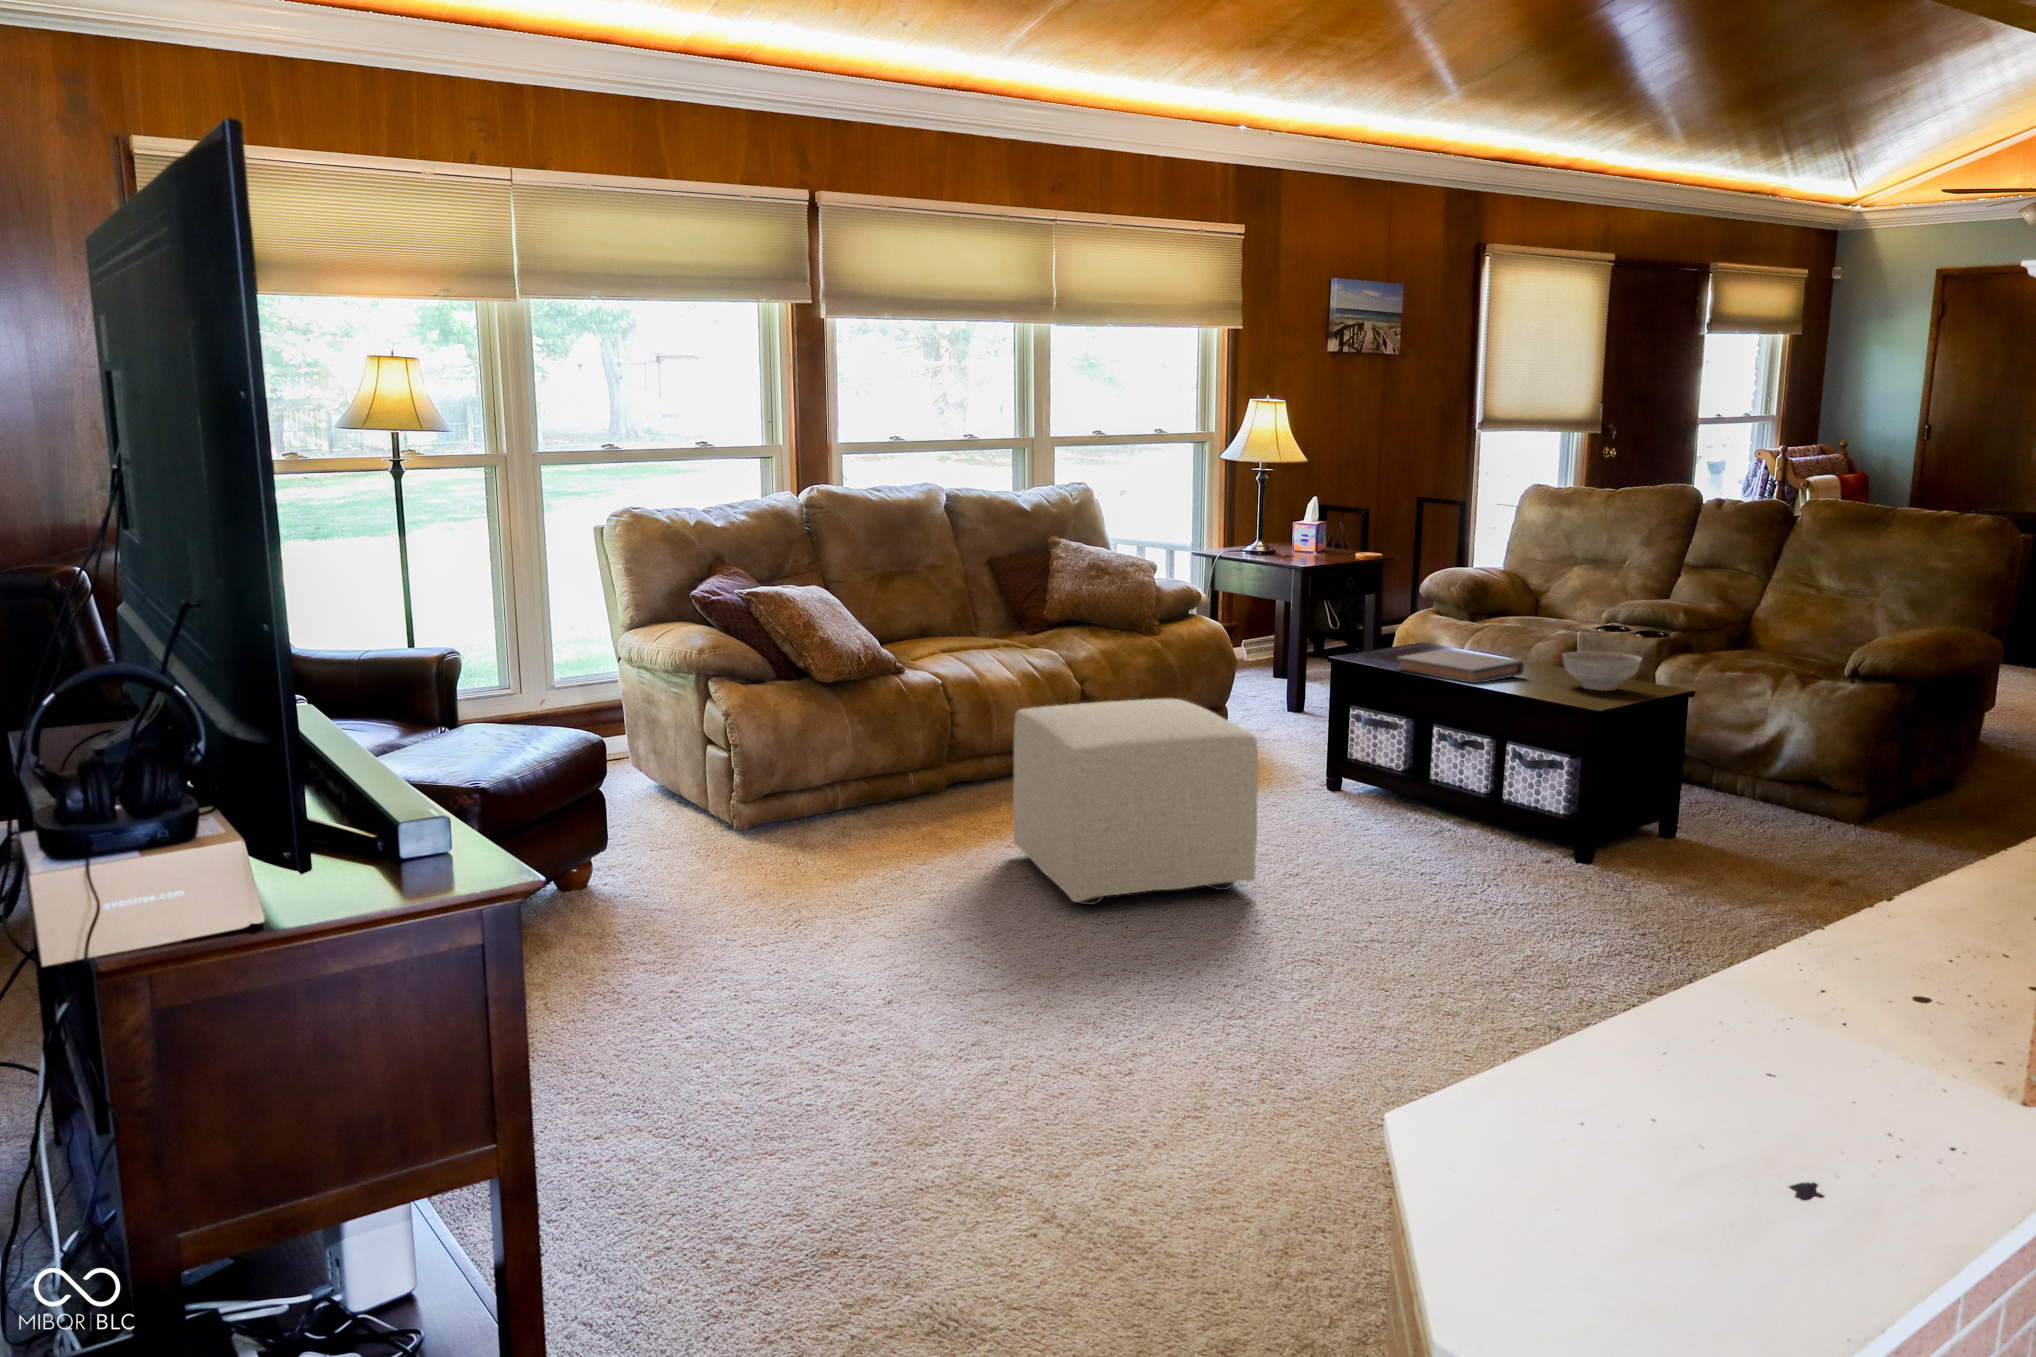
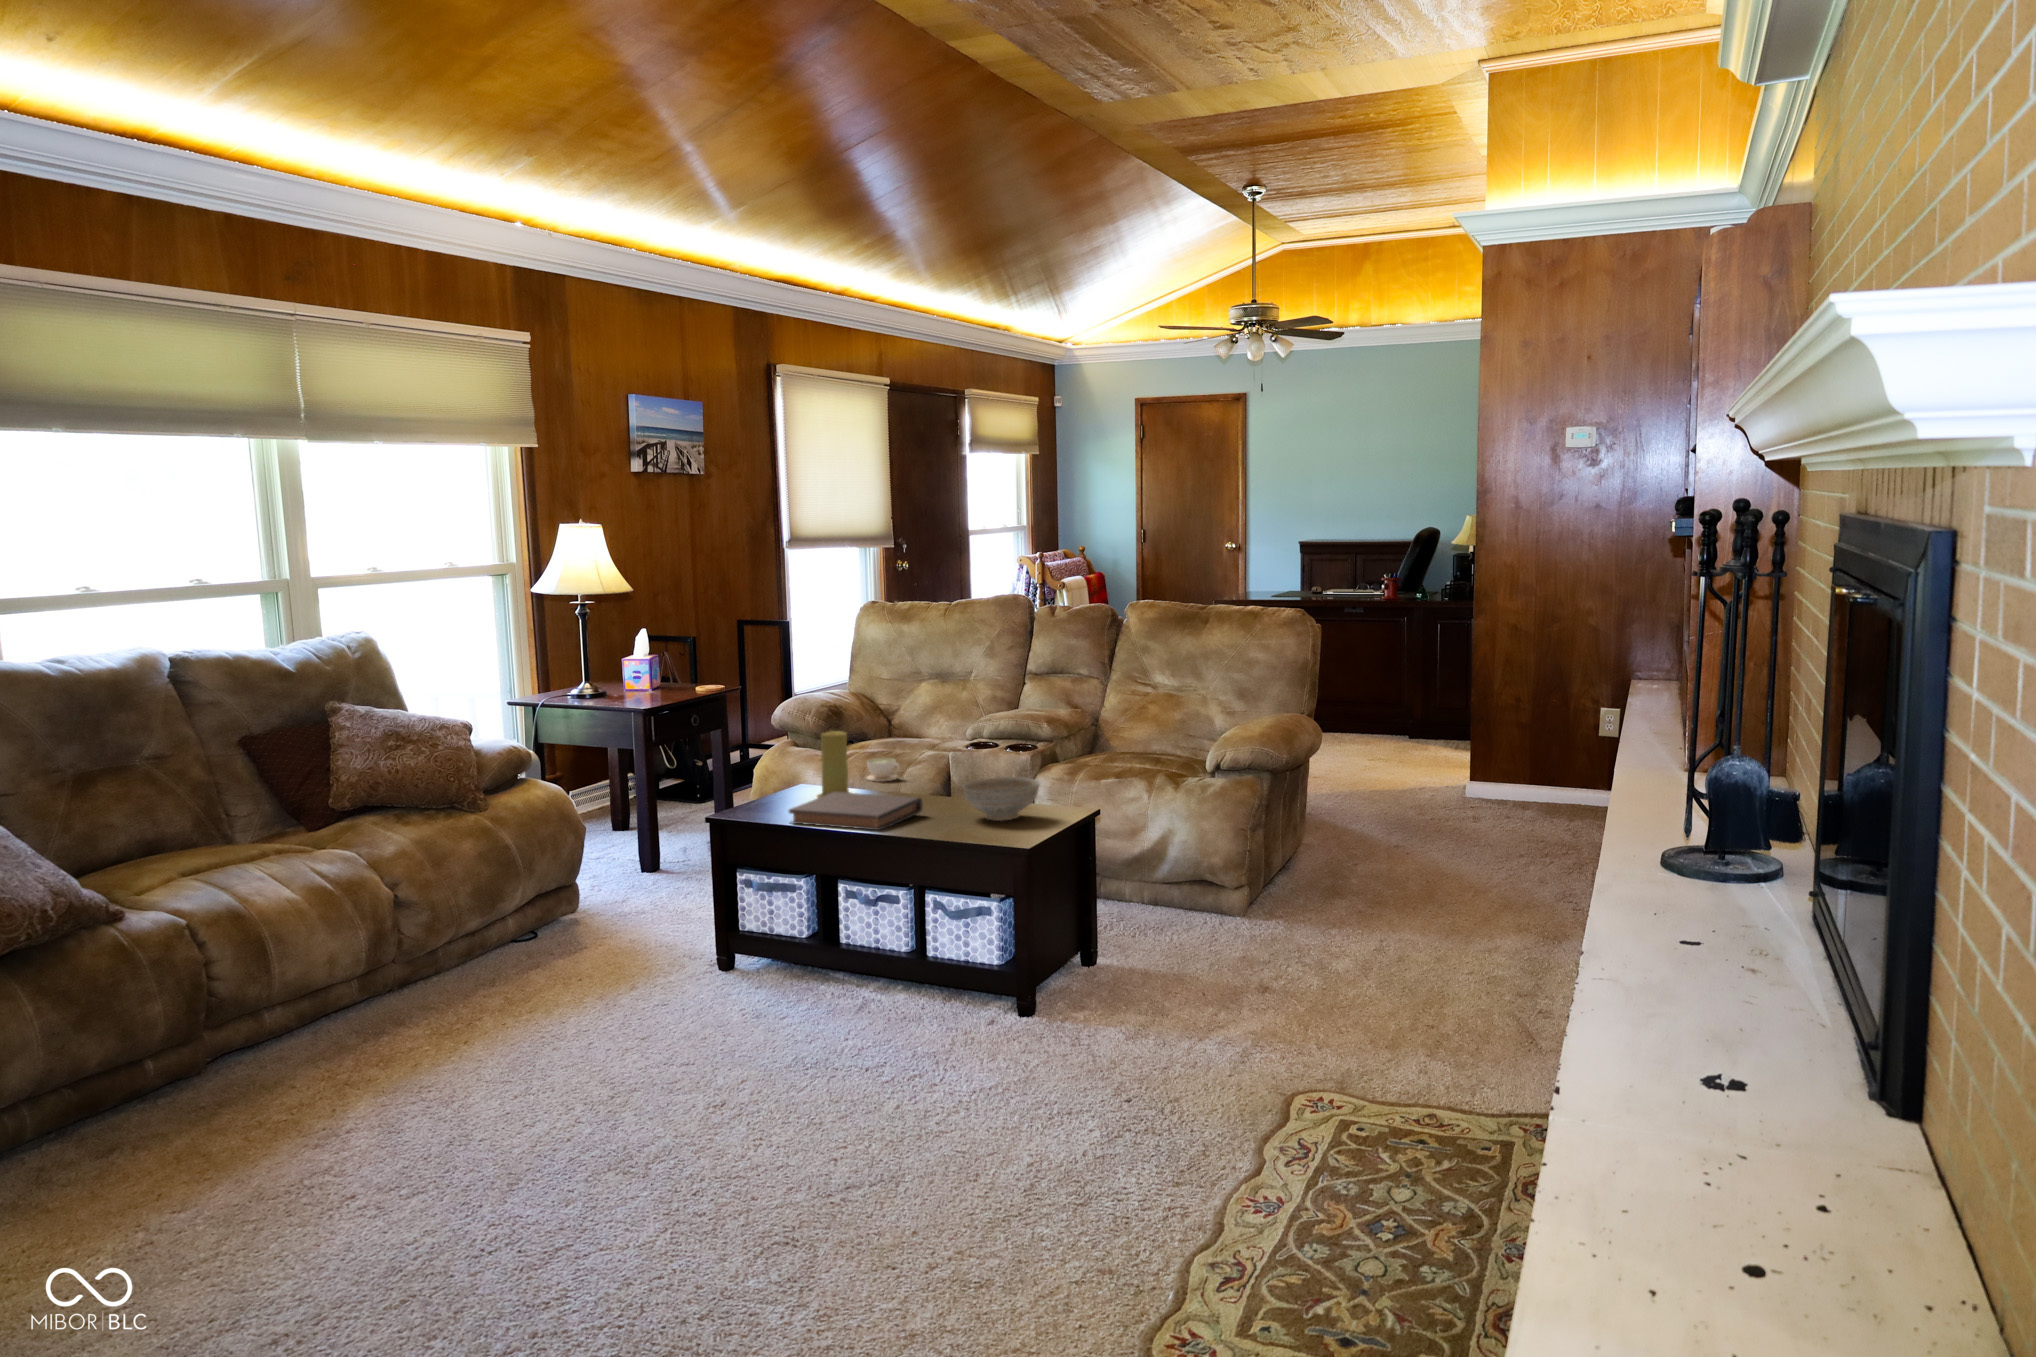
candle: none [1435,596,1470,658] -> present [817,731,850,798]
coffee cup: none [1492,629,1526,651] -> present [867,758,900,782]
ottoman: present [1013,699,1258,905] -> none [317,904,682,1225]

